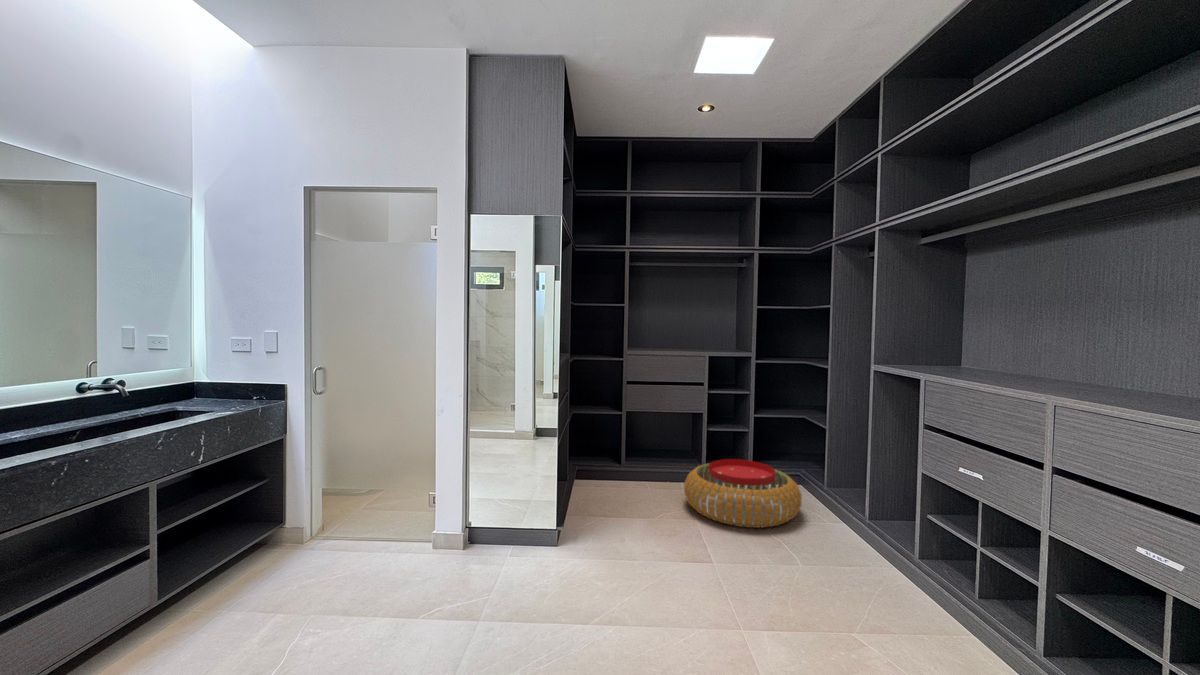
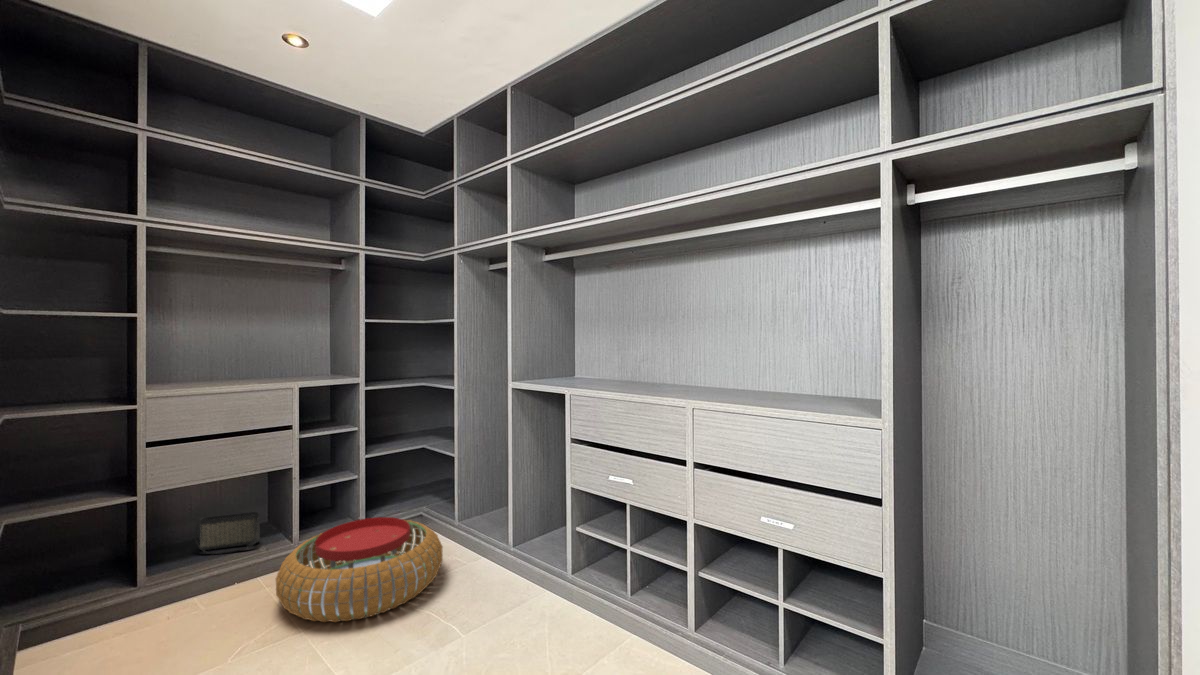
handbag: none [649,435,683,462] -> present [195,512,260,554]

